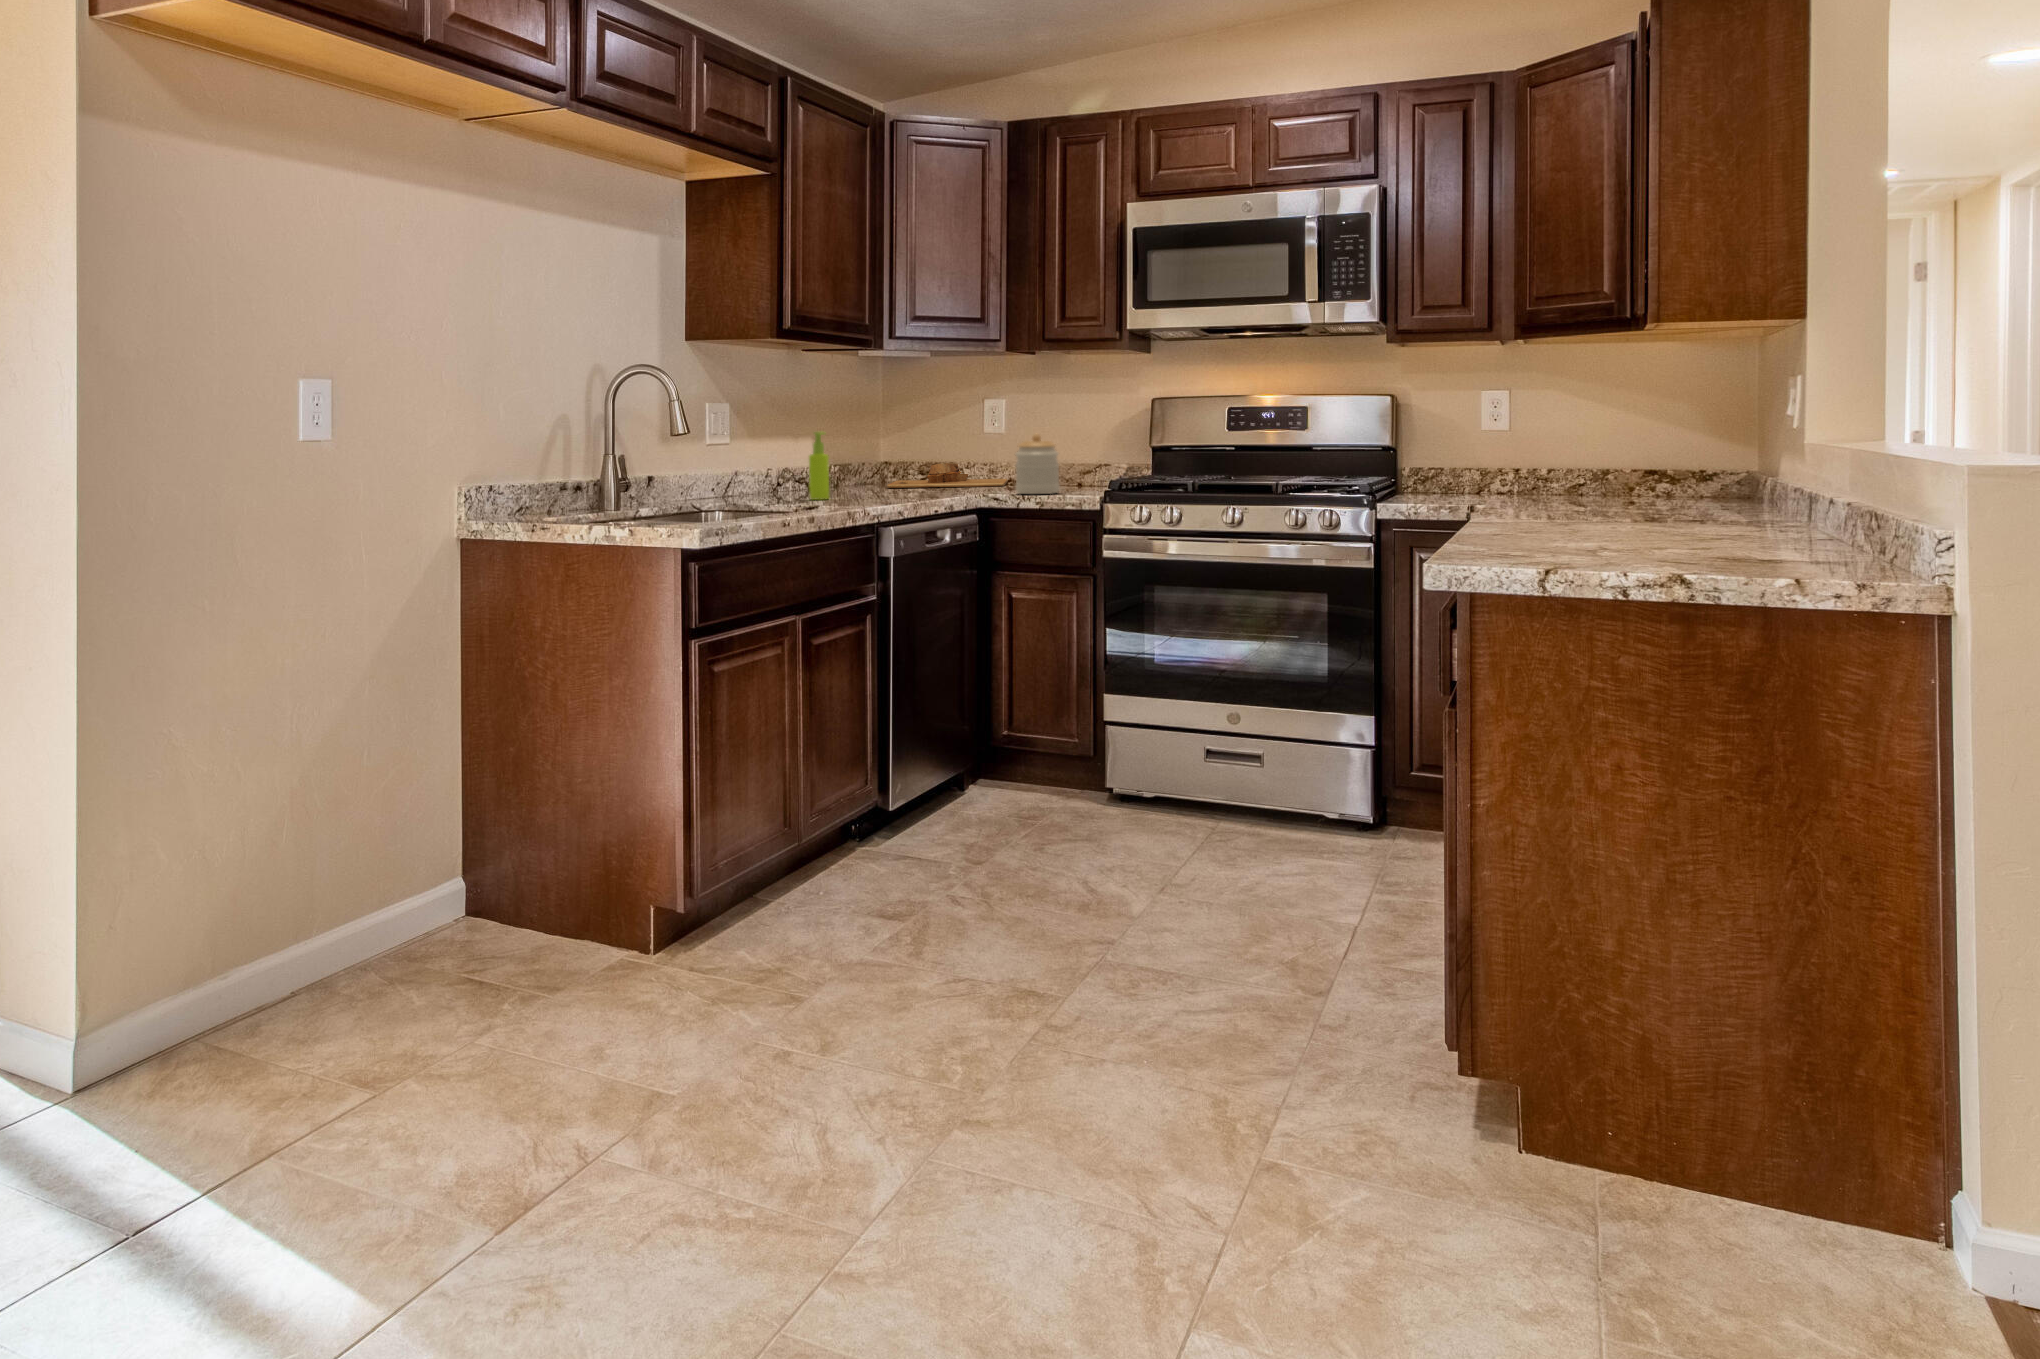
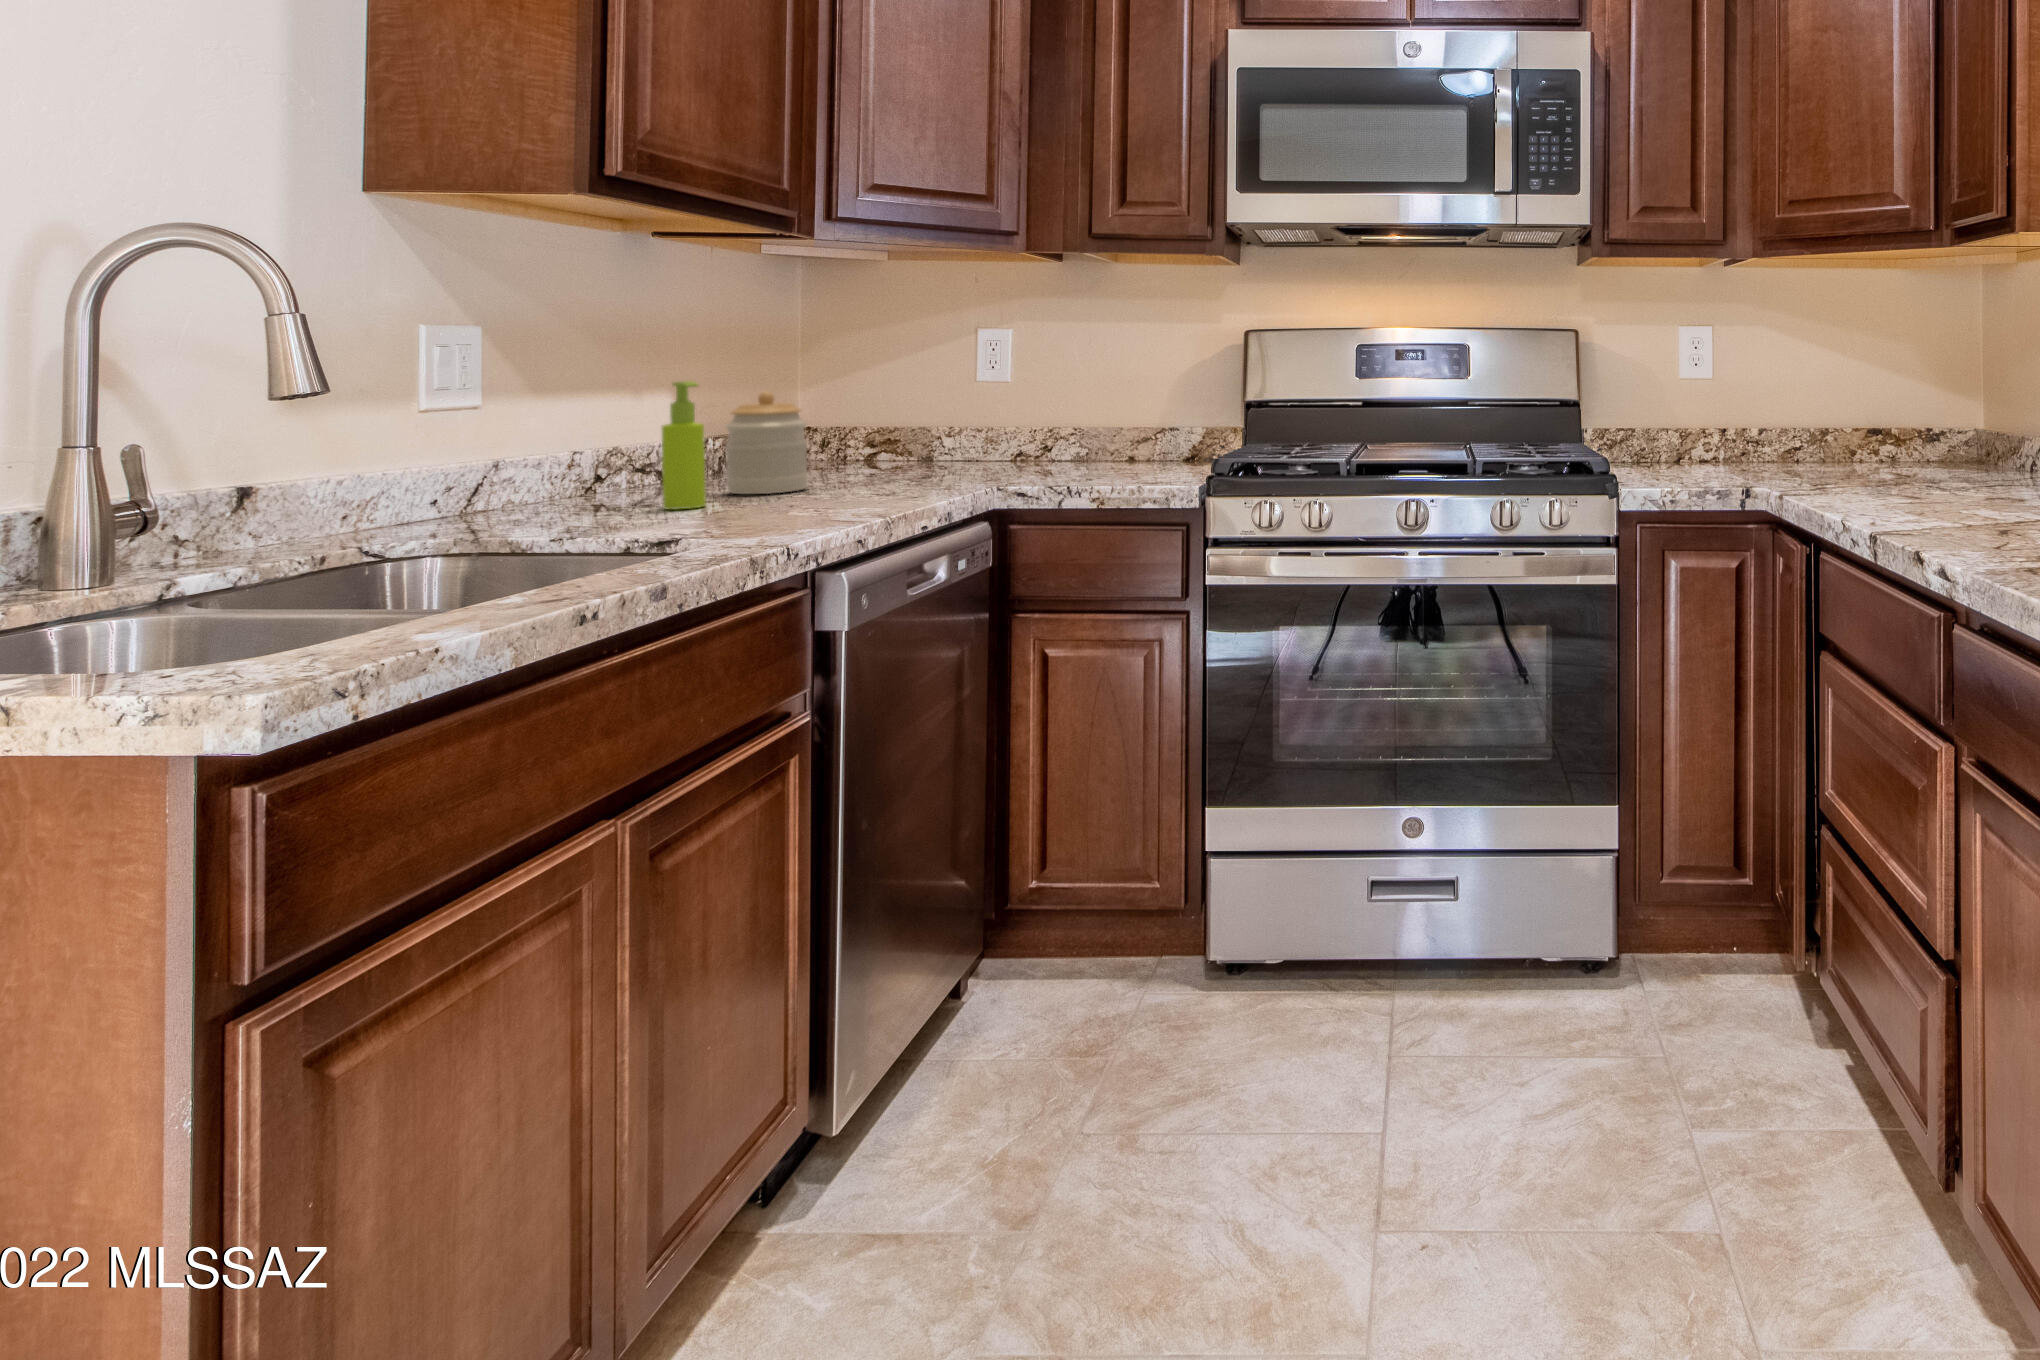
jar: present [1015,434,1059,494] -> present [726,391,808,494]
cutting board: present [887,463,1007,488] -> none [819,428,1018,472]

